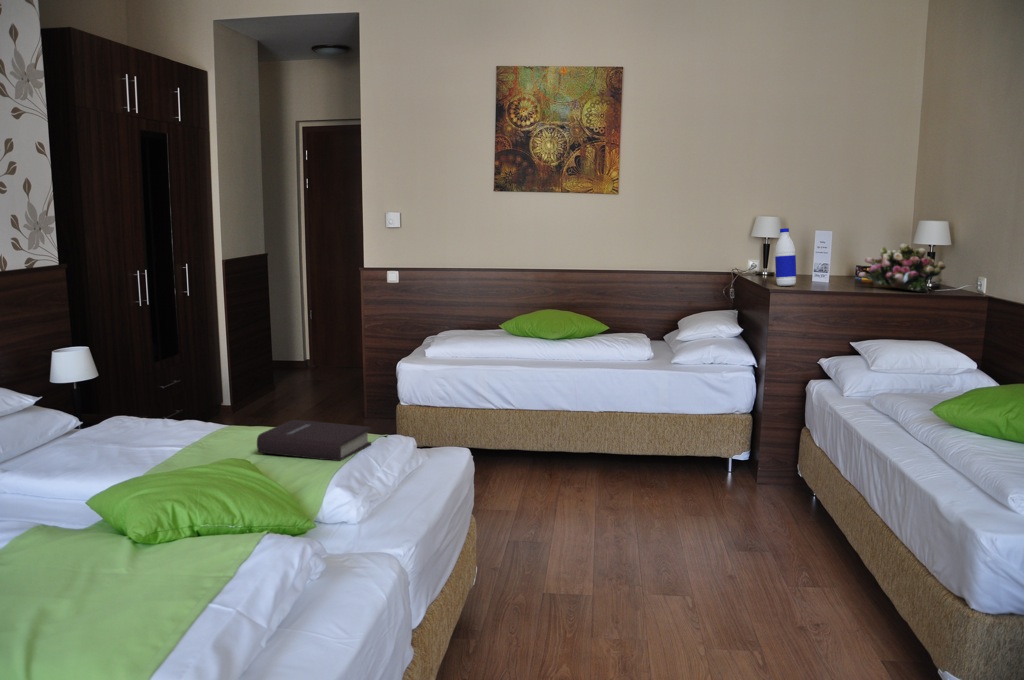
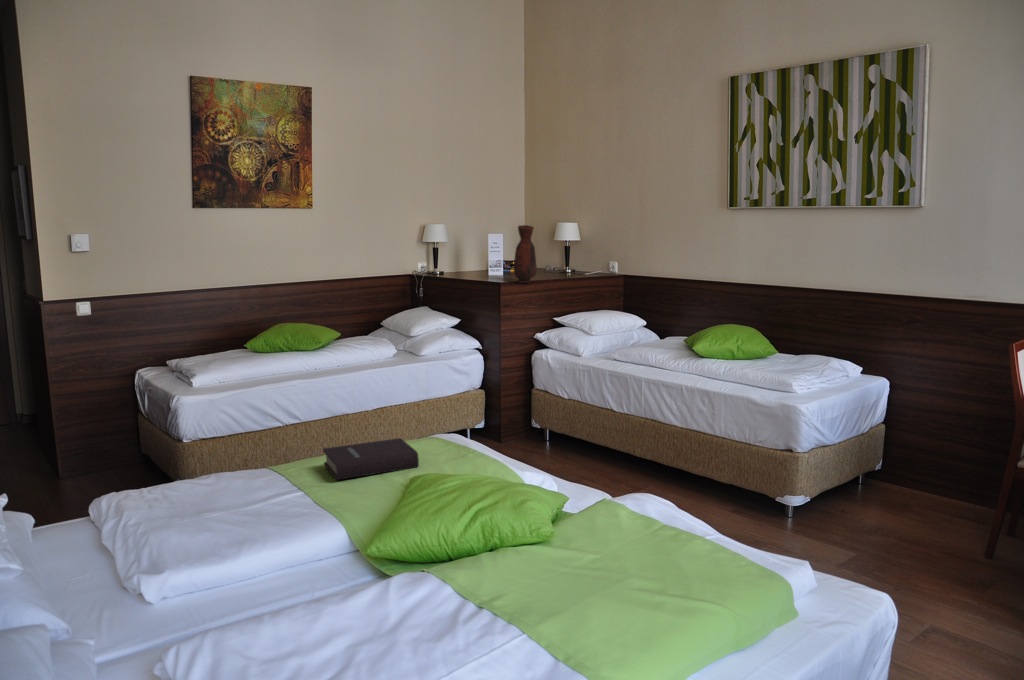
vase: none [810,215,842,290] -> present [514,225,537,283]
water bottle: present [775,228,796,286] -> none [483,236,500,282]
flower arrangement: present [859,244,945,292] -> none [536,243,590,278]

